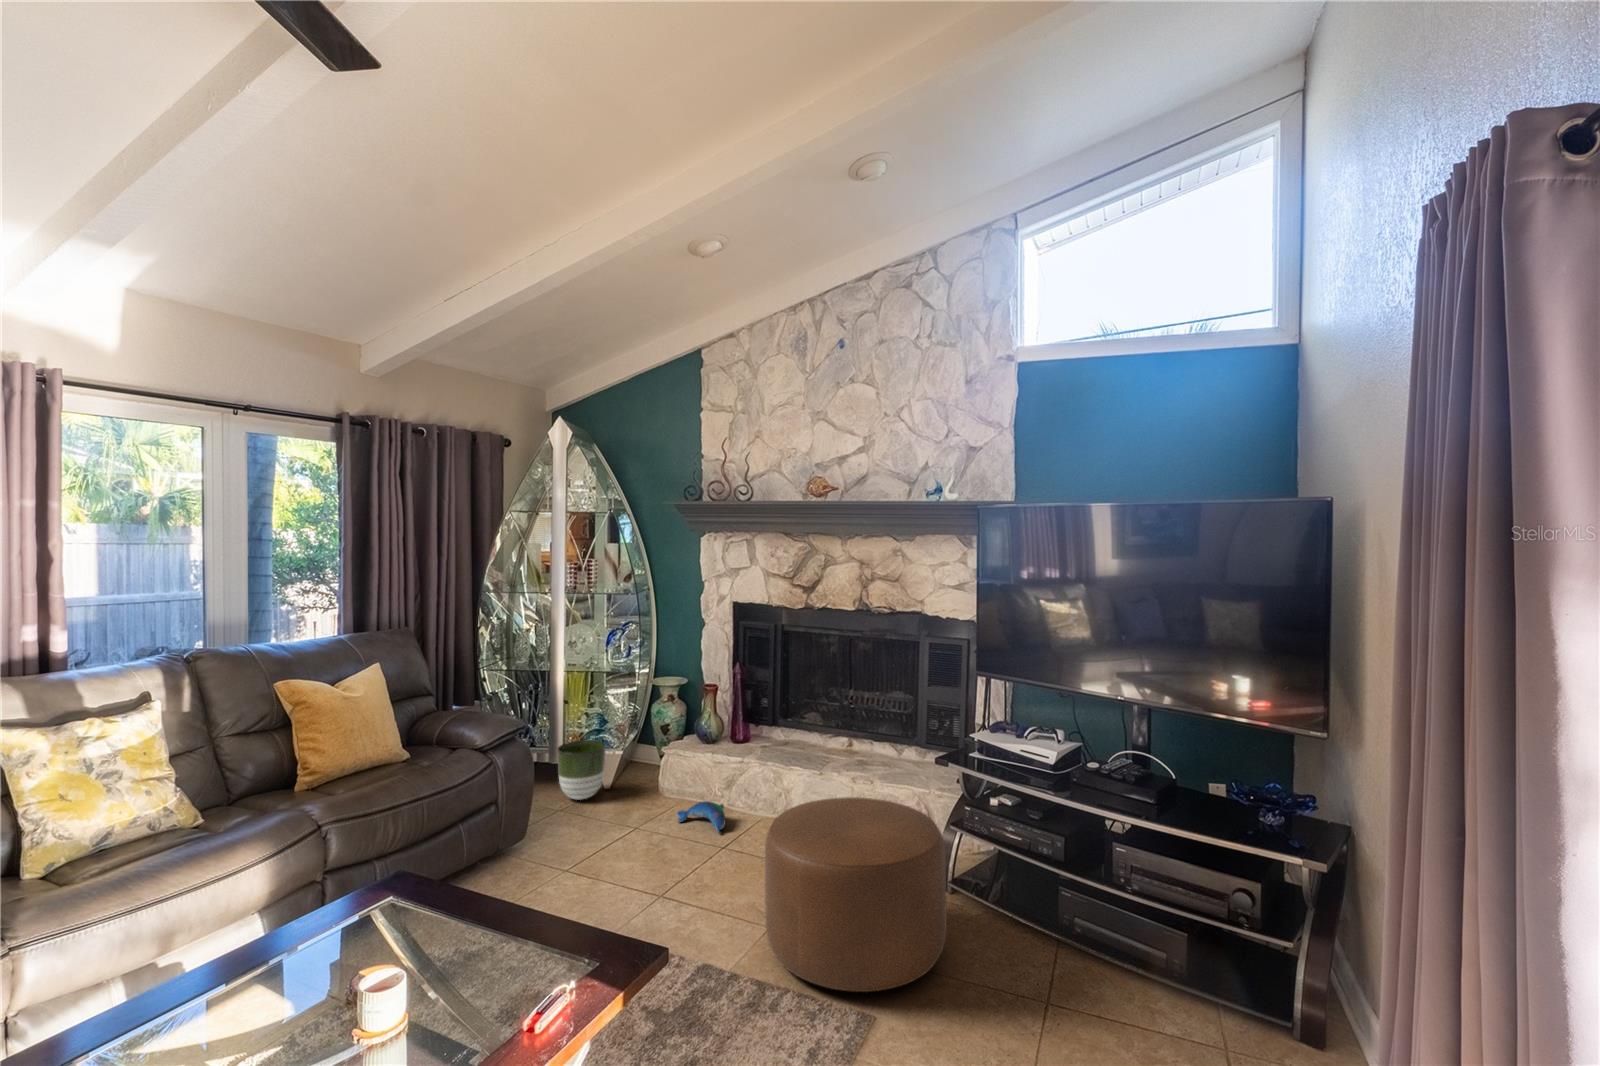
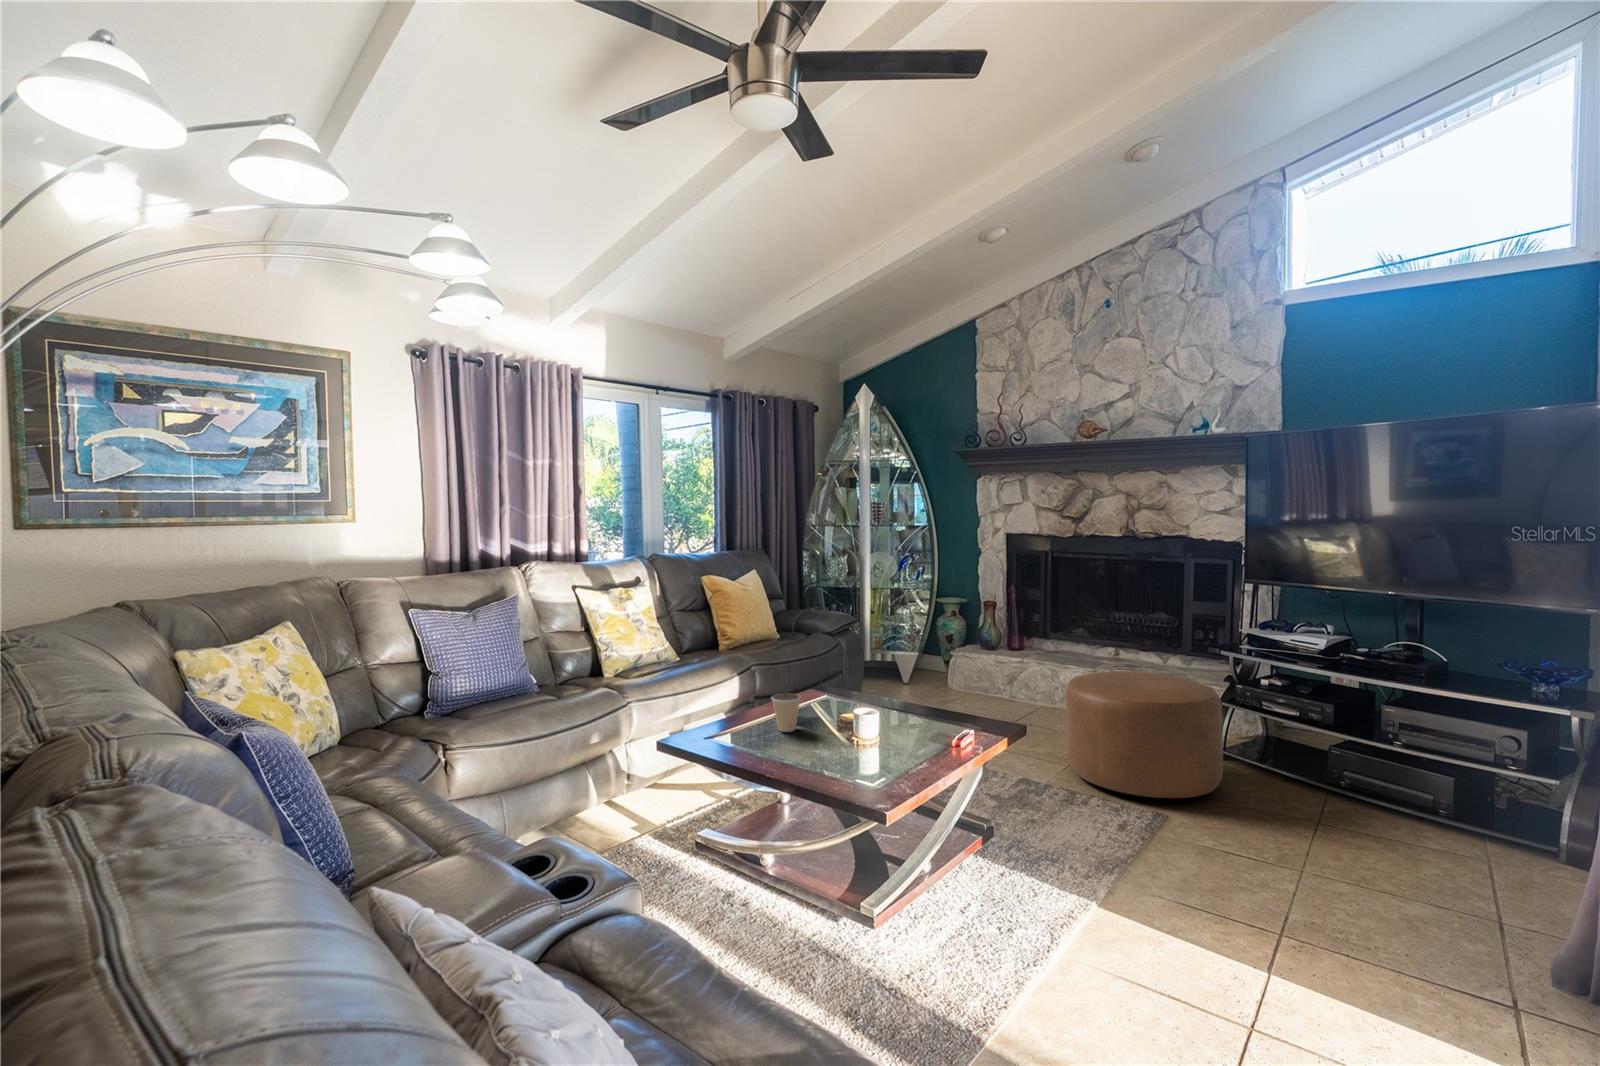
planter: present [557,740,606,800] -> none [869,642,905,686]
plush toy: present [677,801,725,832] -> none [969,689,1011,711]
coffee cup: none [242,935,305,1014] -> present [772,694,800,732]

